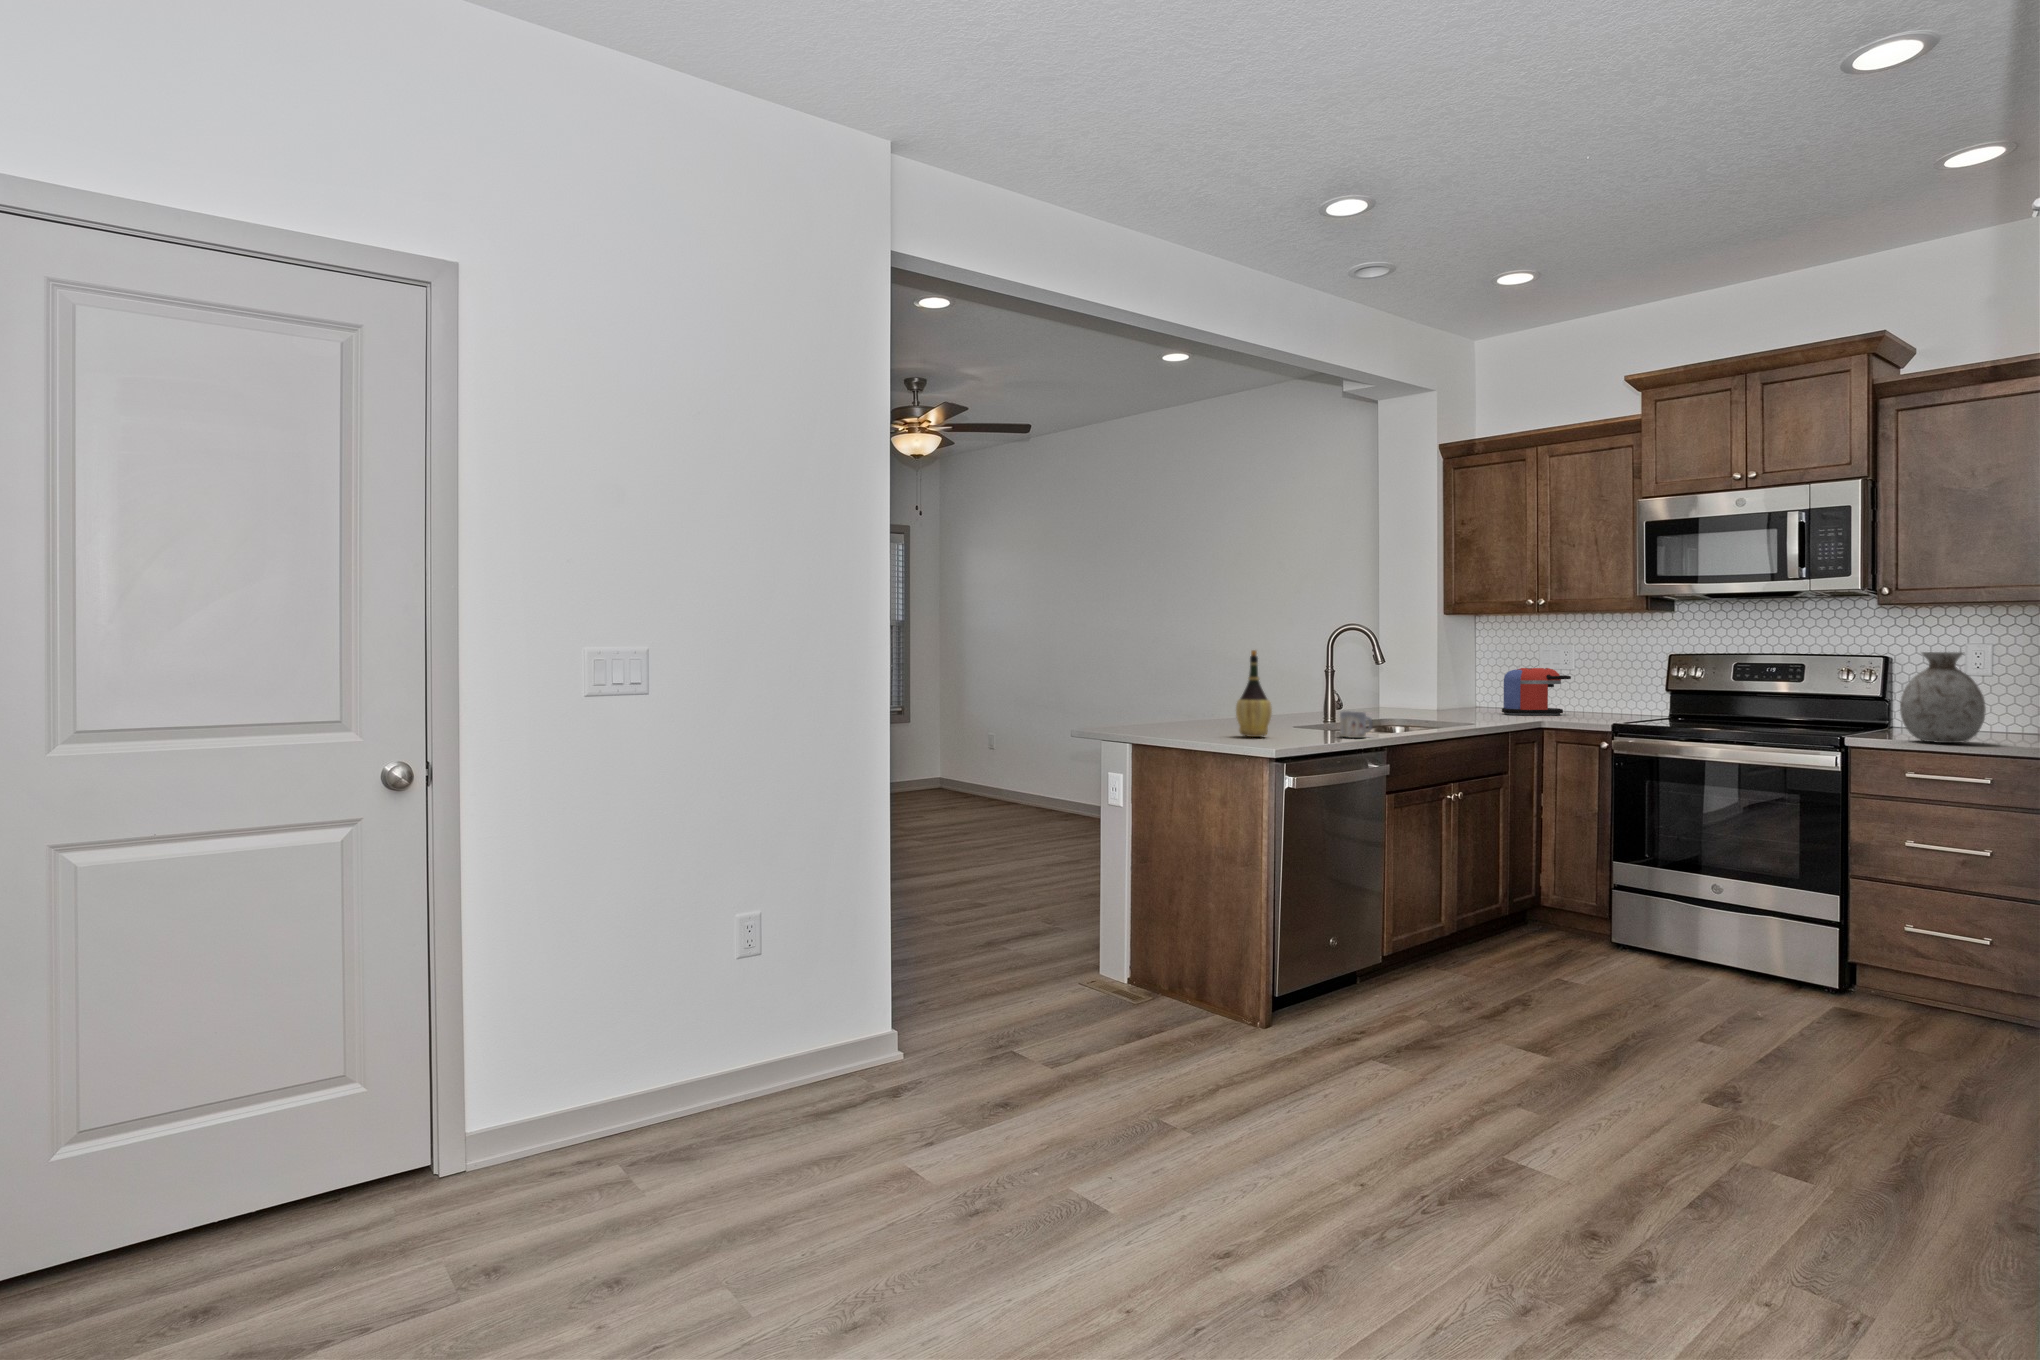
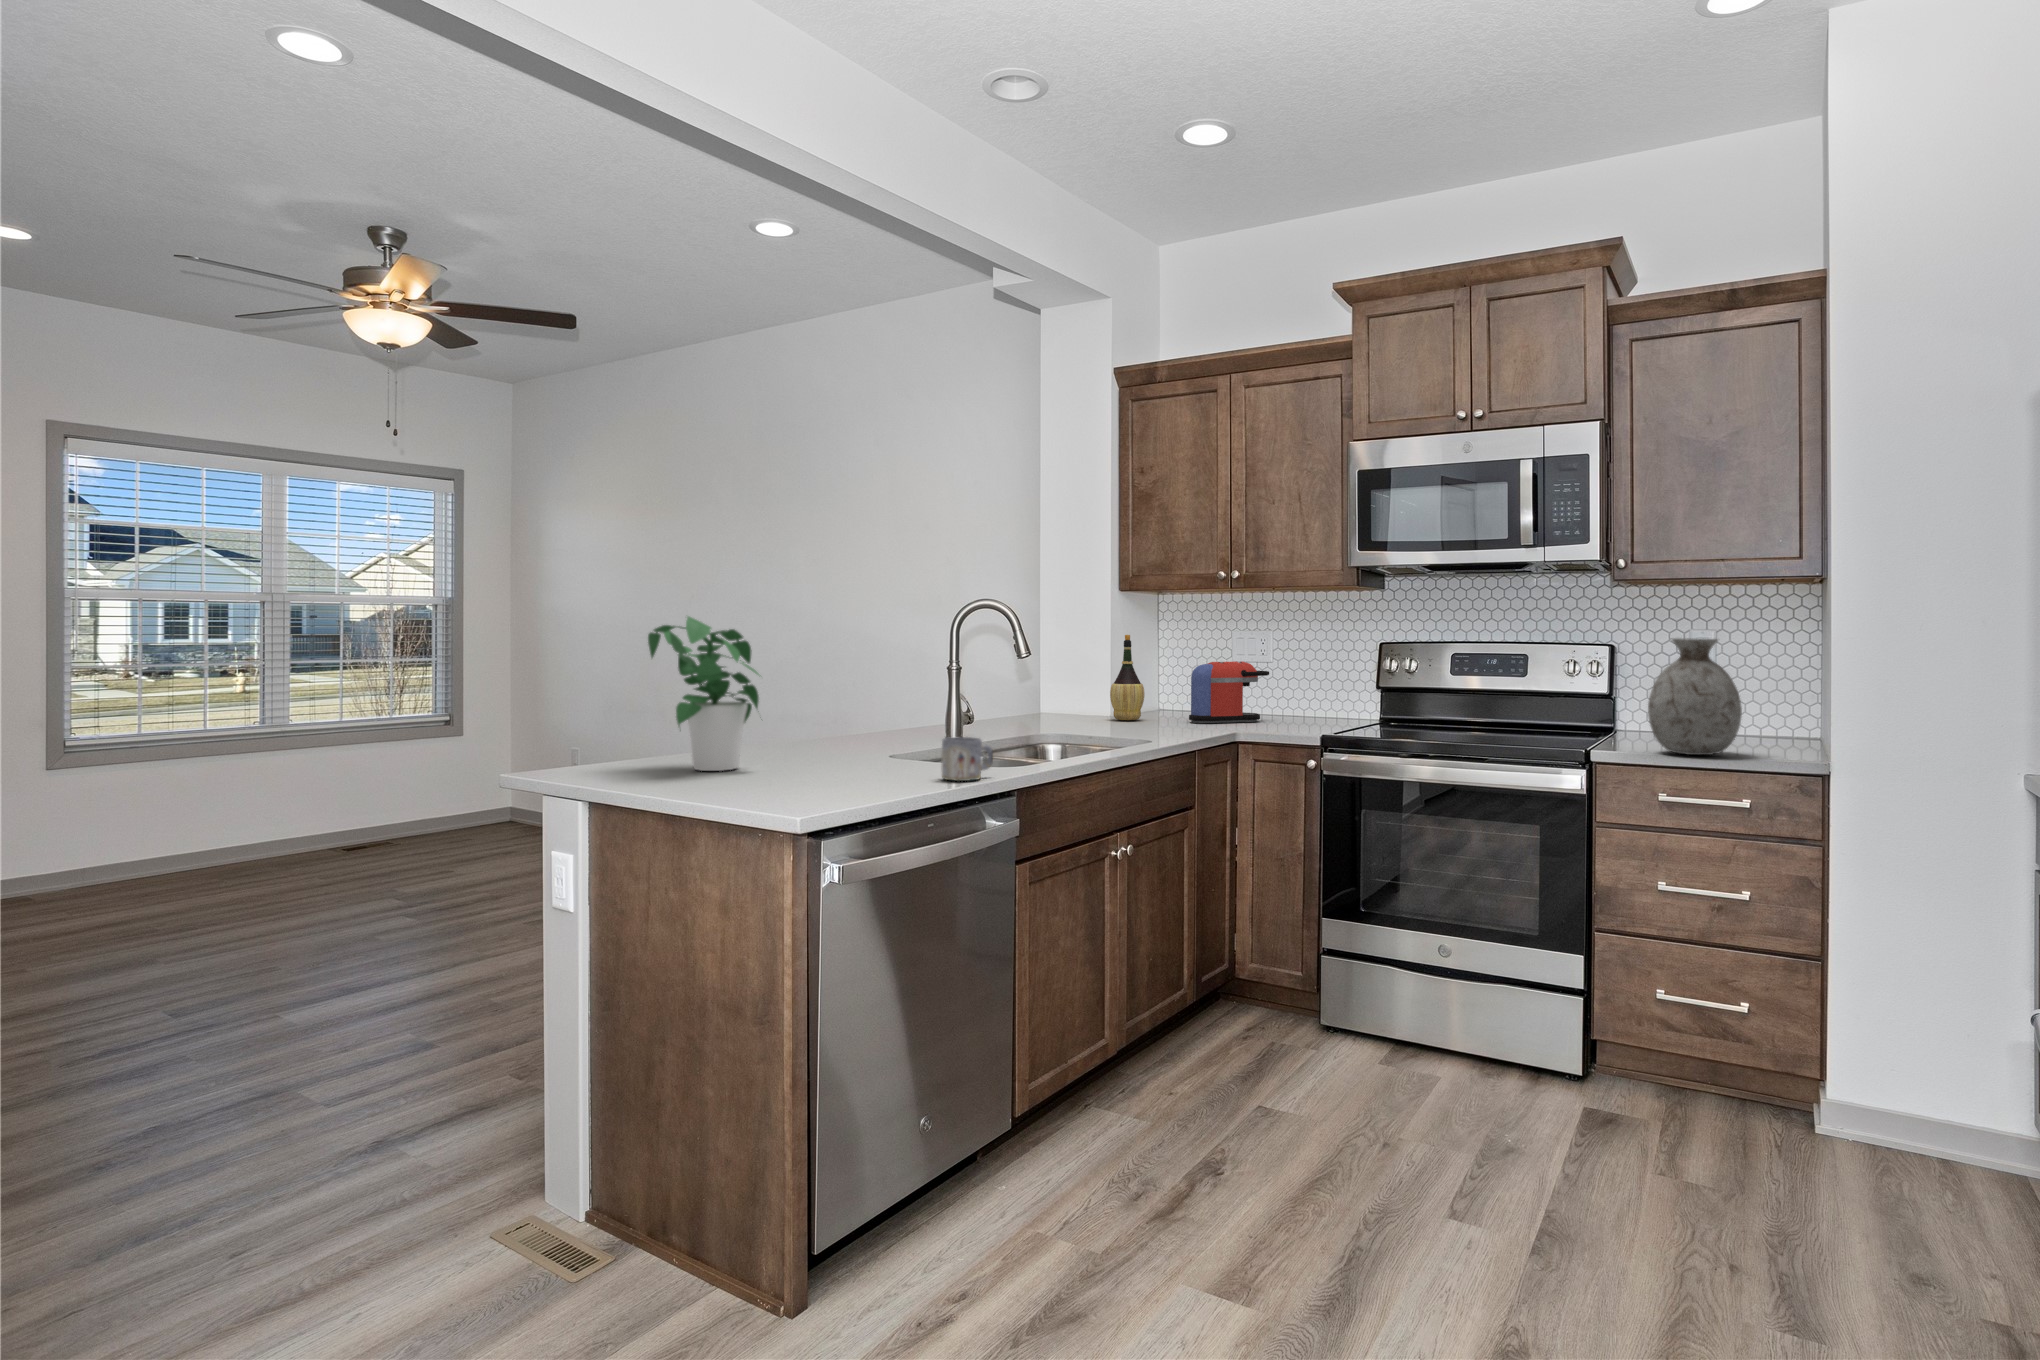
potted plant: none [1152,635,1221,729] -> present [648,616,759,771]
wine bottle: present [1236,650,1272,737] -> present [1110,635,1144,720]

